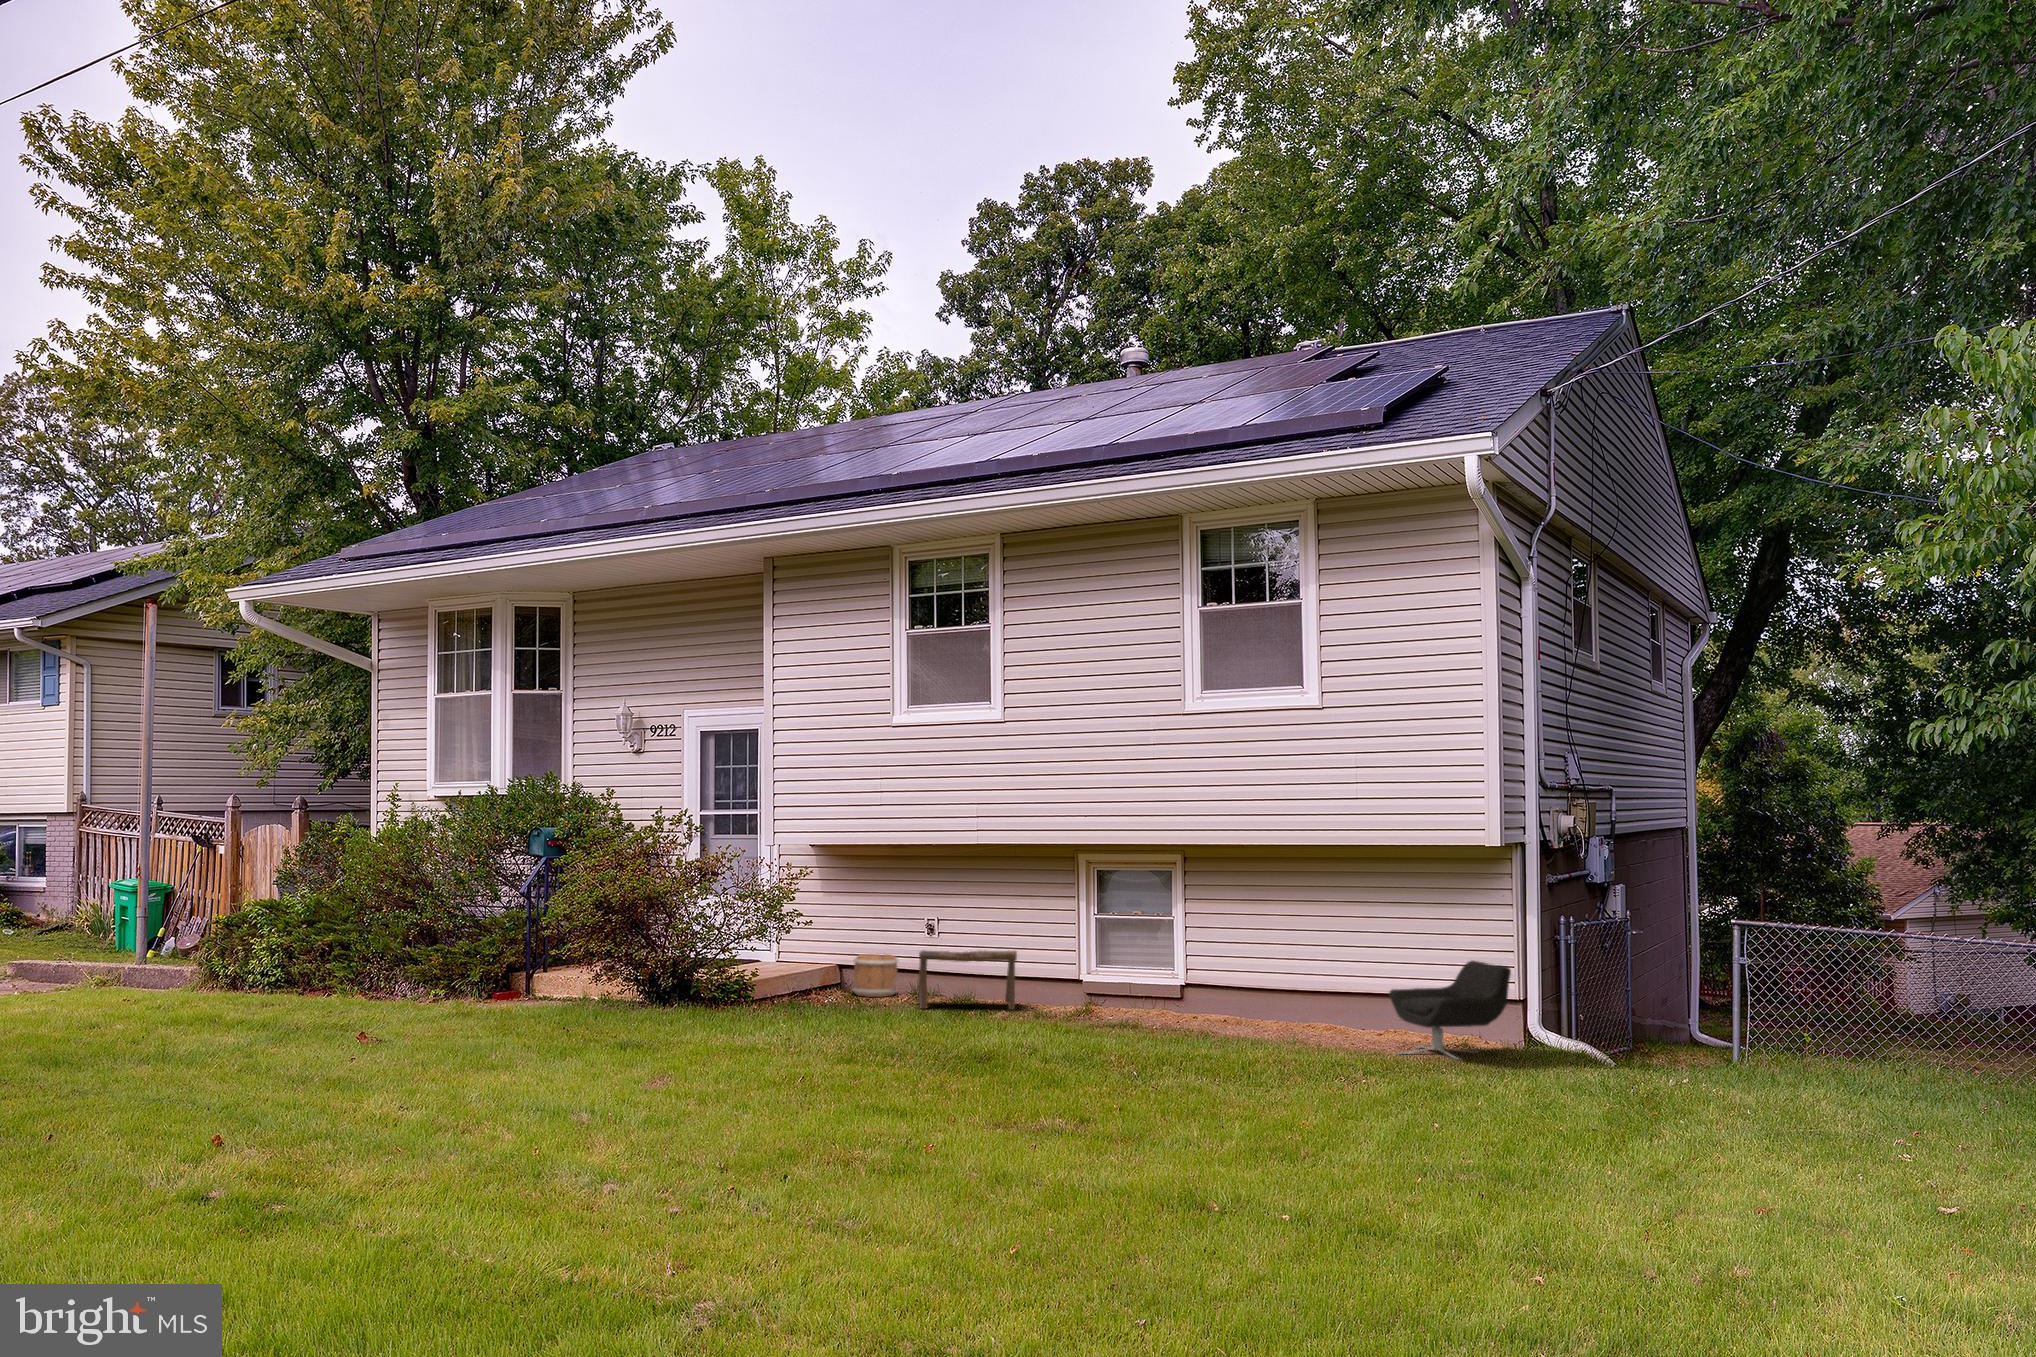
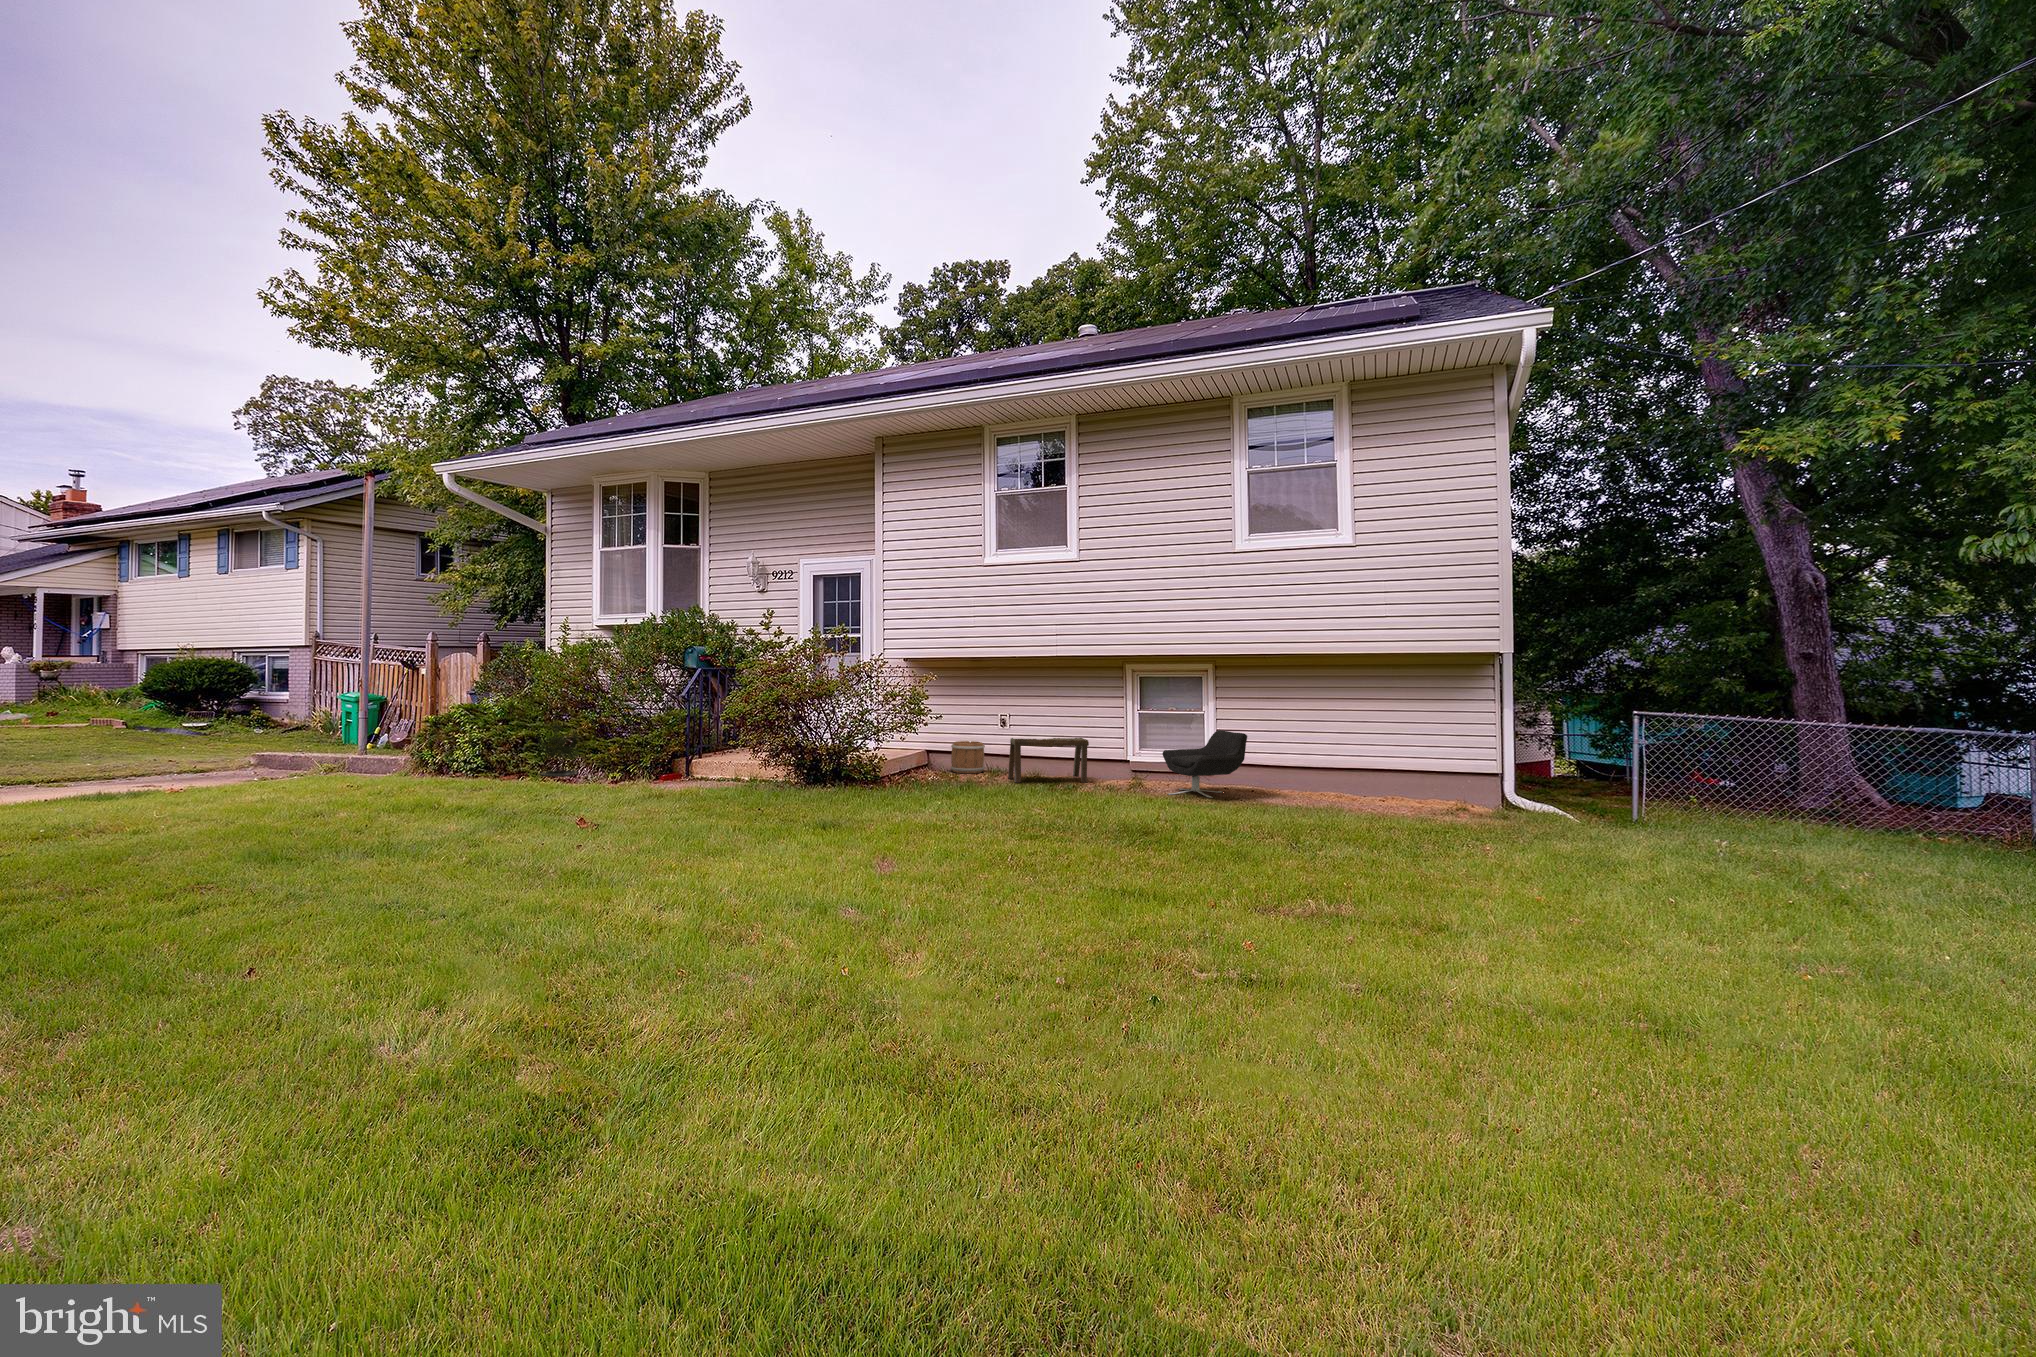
potted tree: none [343,919,395,992] -> present [539,723,579,776]
lounge chair: present [1389,961,1511,1059] -> present [1162,730,1247,798]

